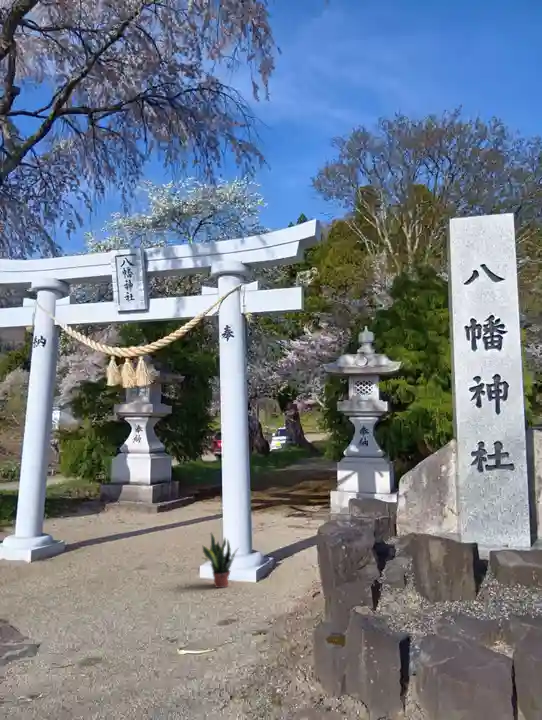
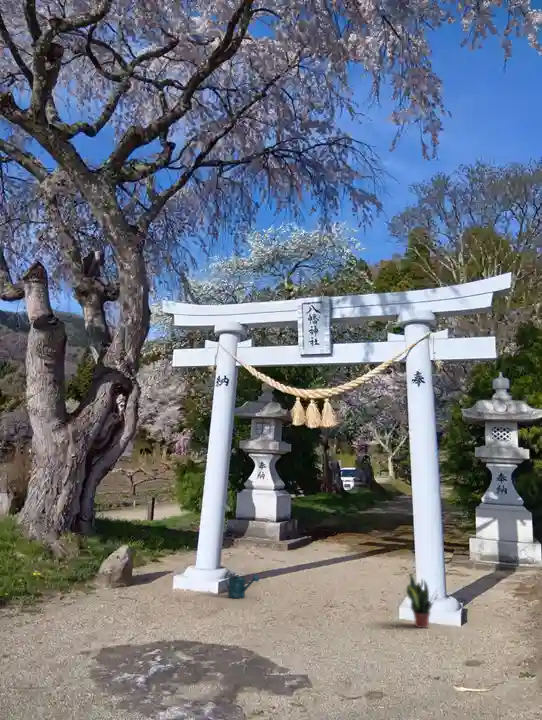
watering can: none [42,540,75,567] -> present [225,574,259,598]

